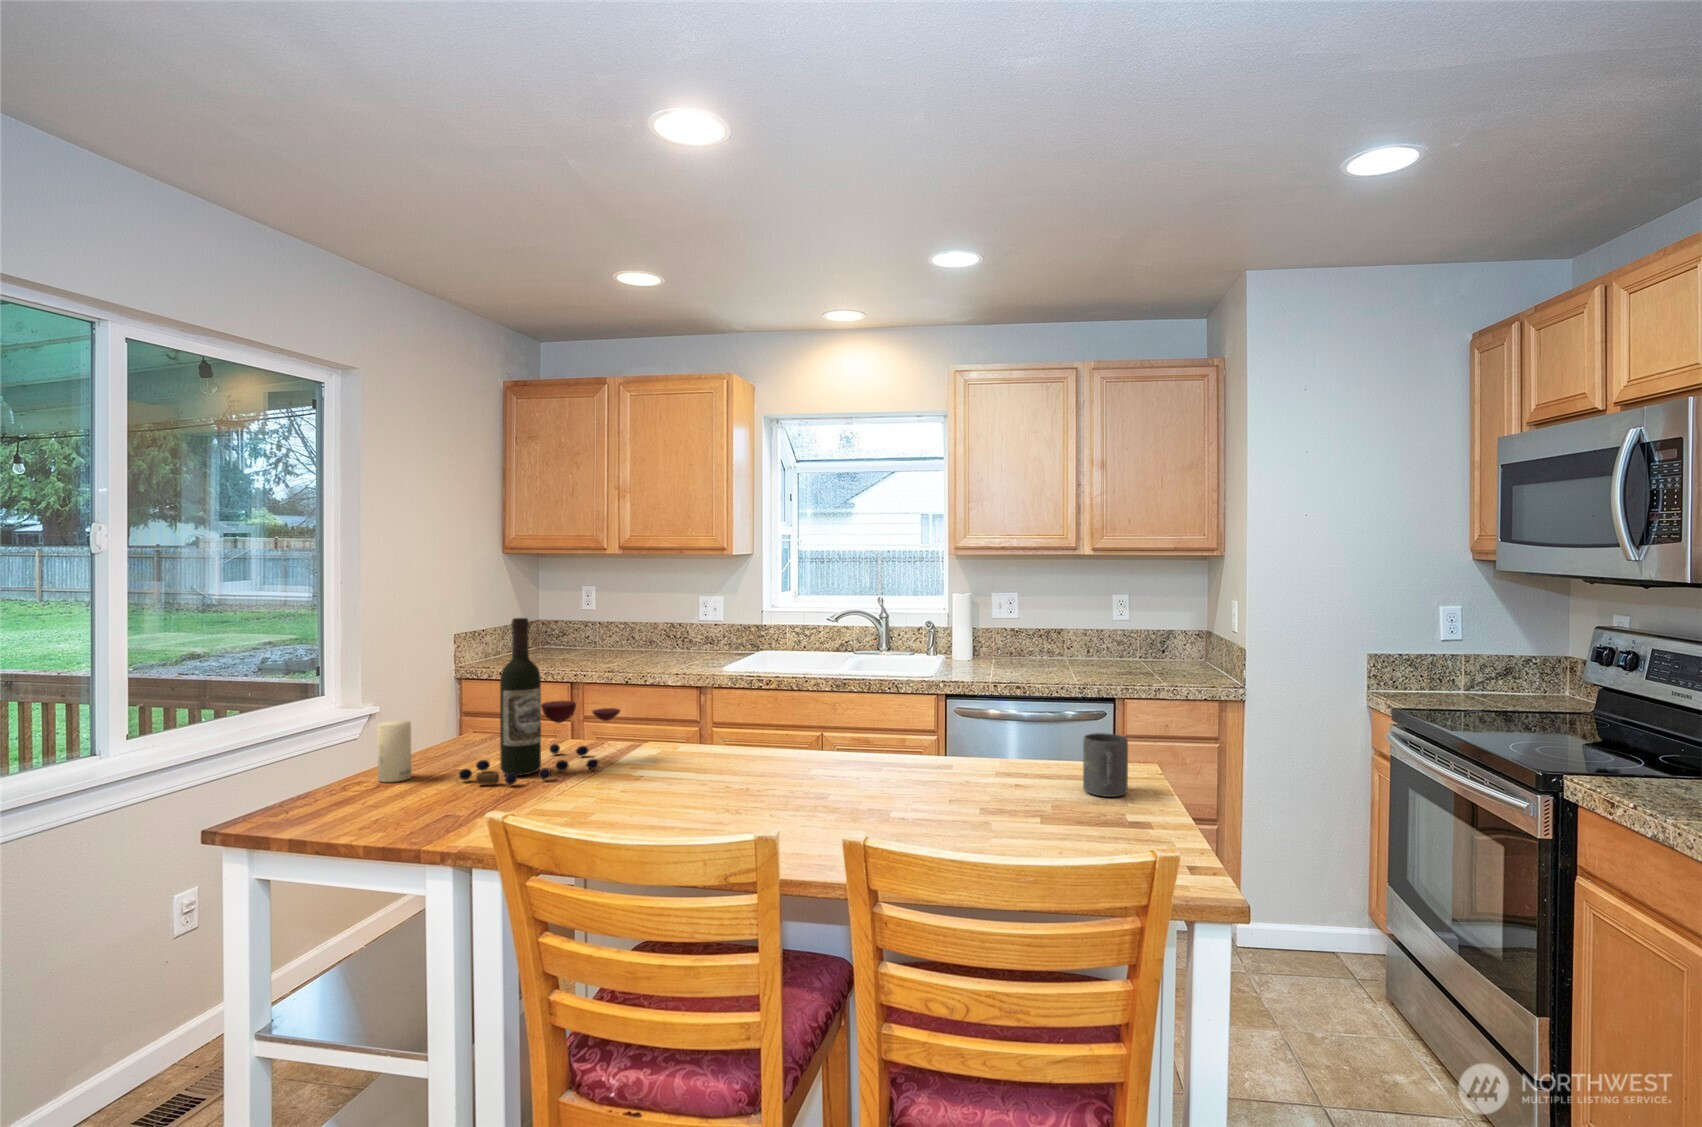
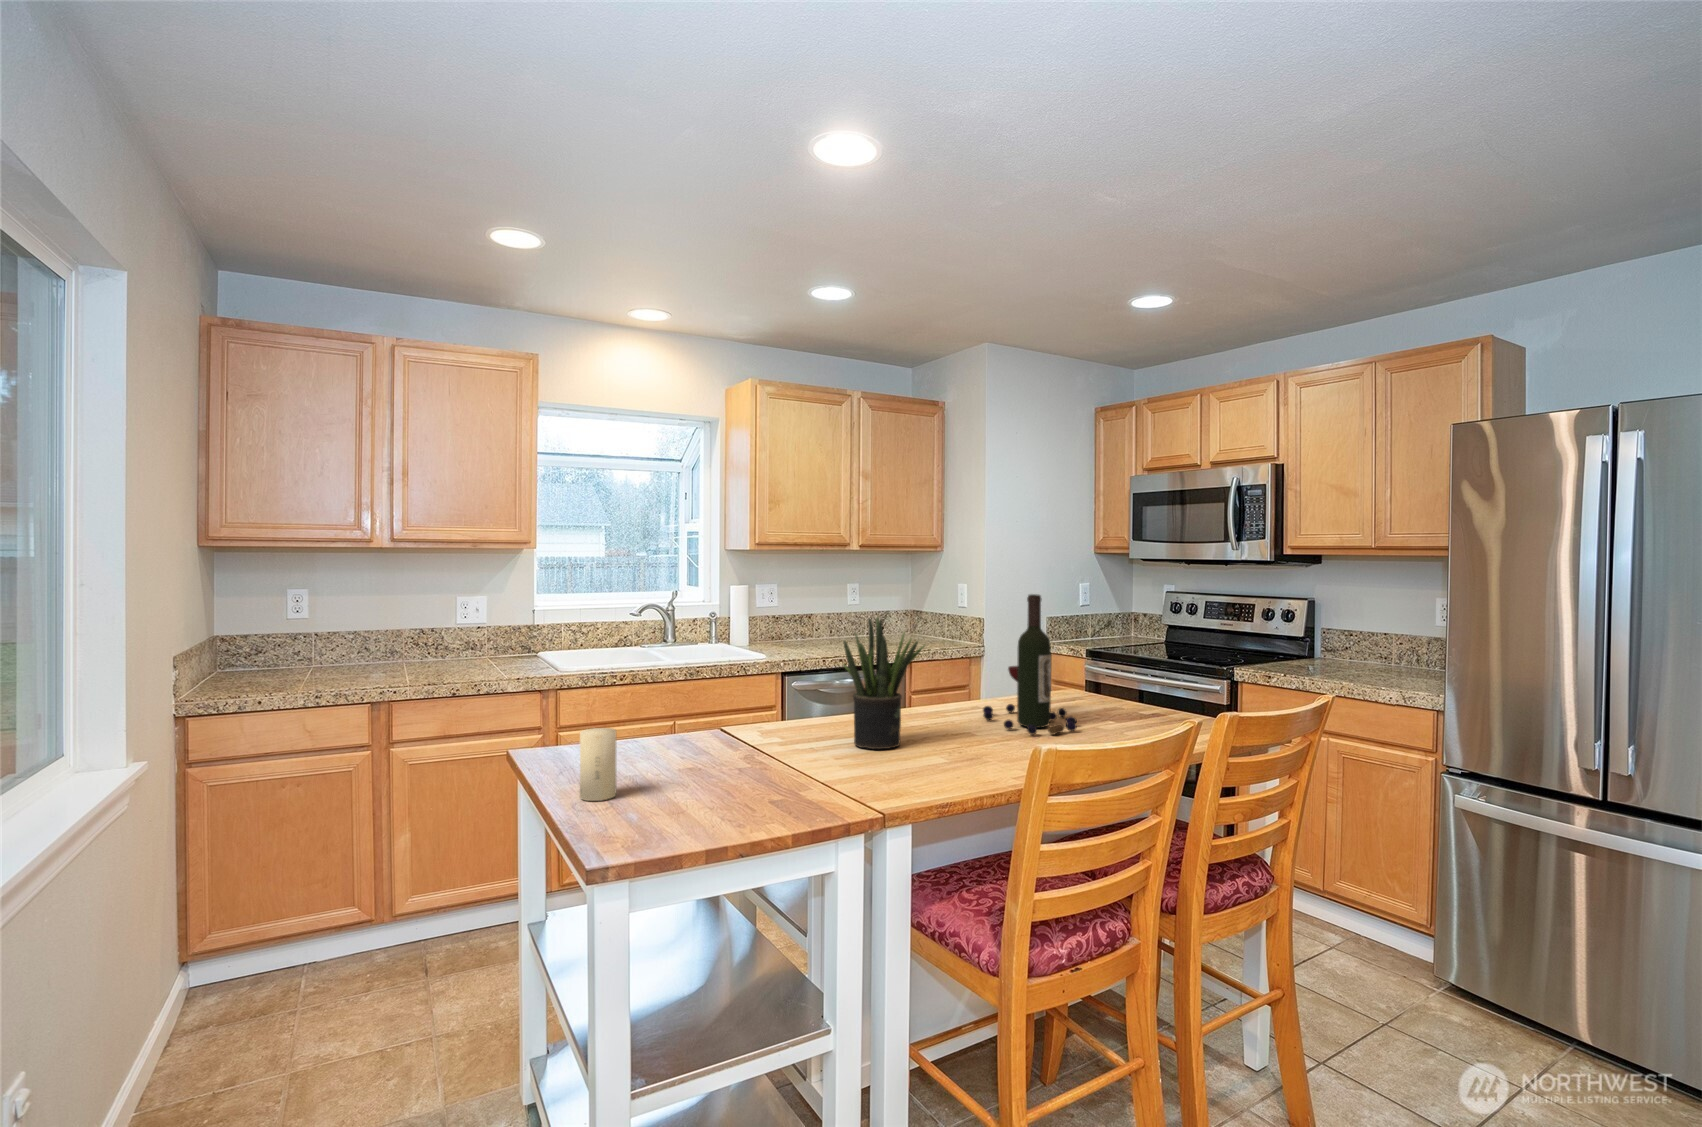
wine bottle: present [459,618,620,785] -> present [983,594,1077,735]
potted plant: none [672,640,754,785] -> present [843,618,925,749]
mug: present [1083,733,1128,797] -> none [1104,669,1141,711]

